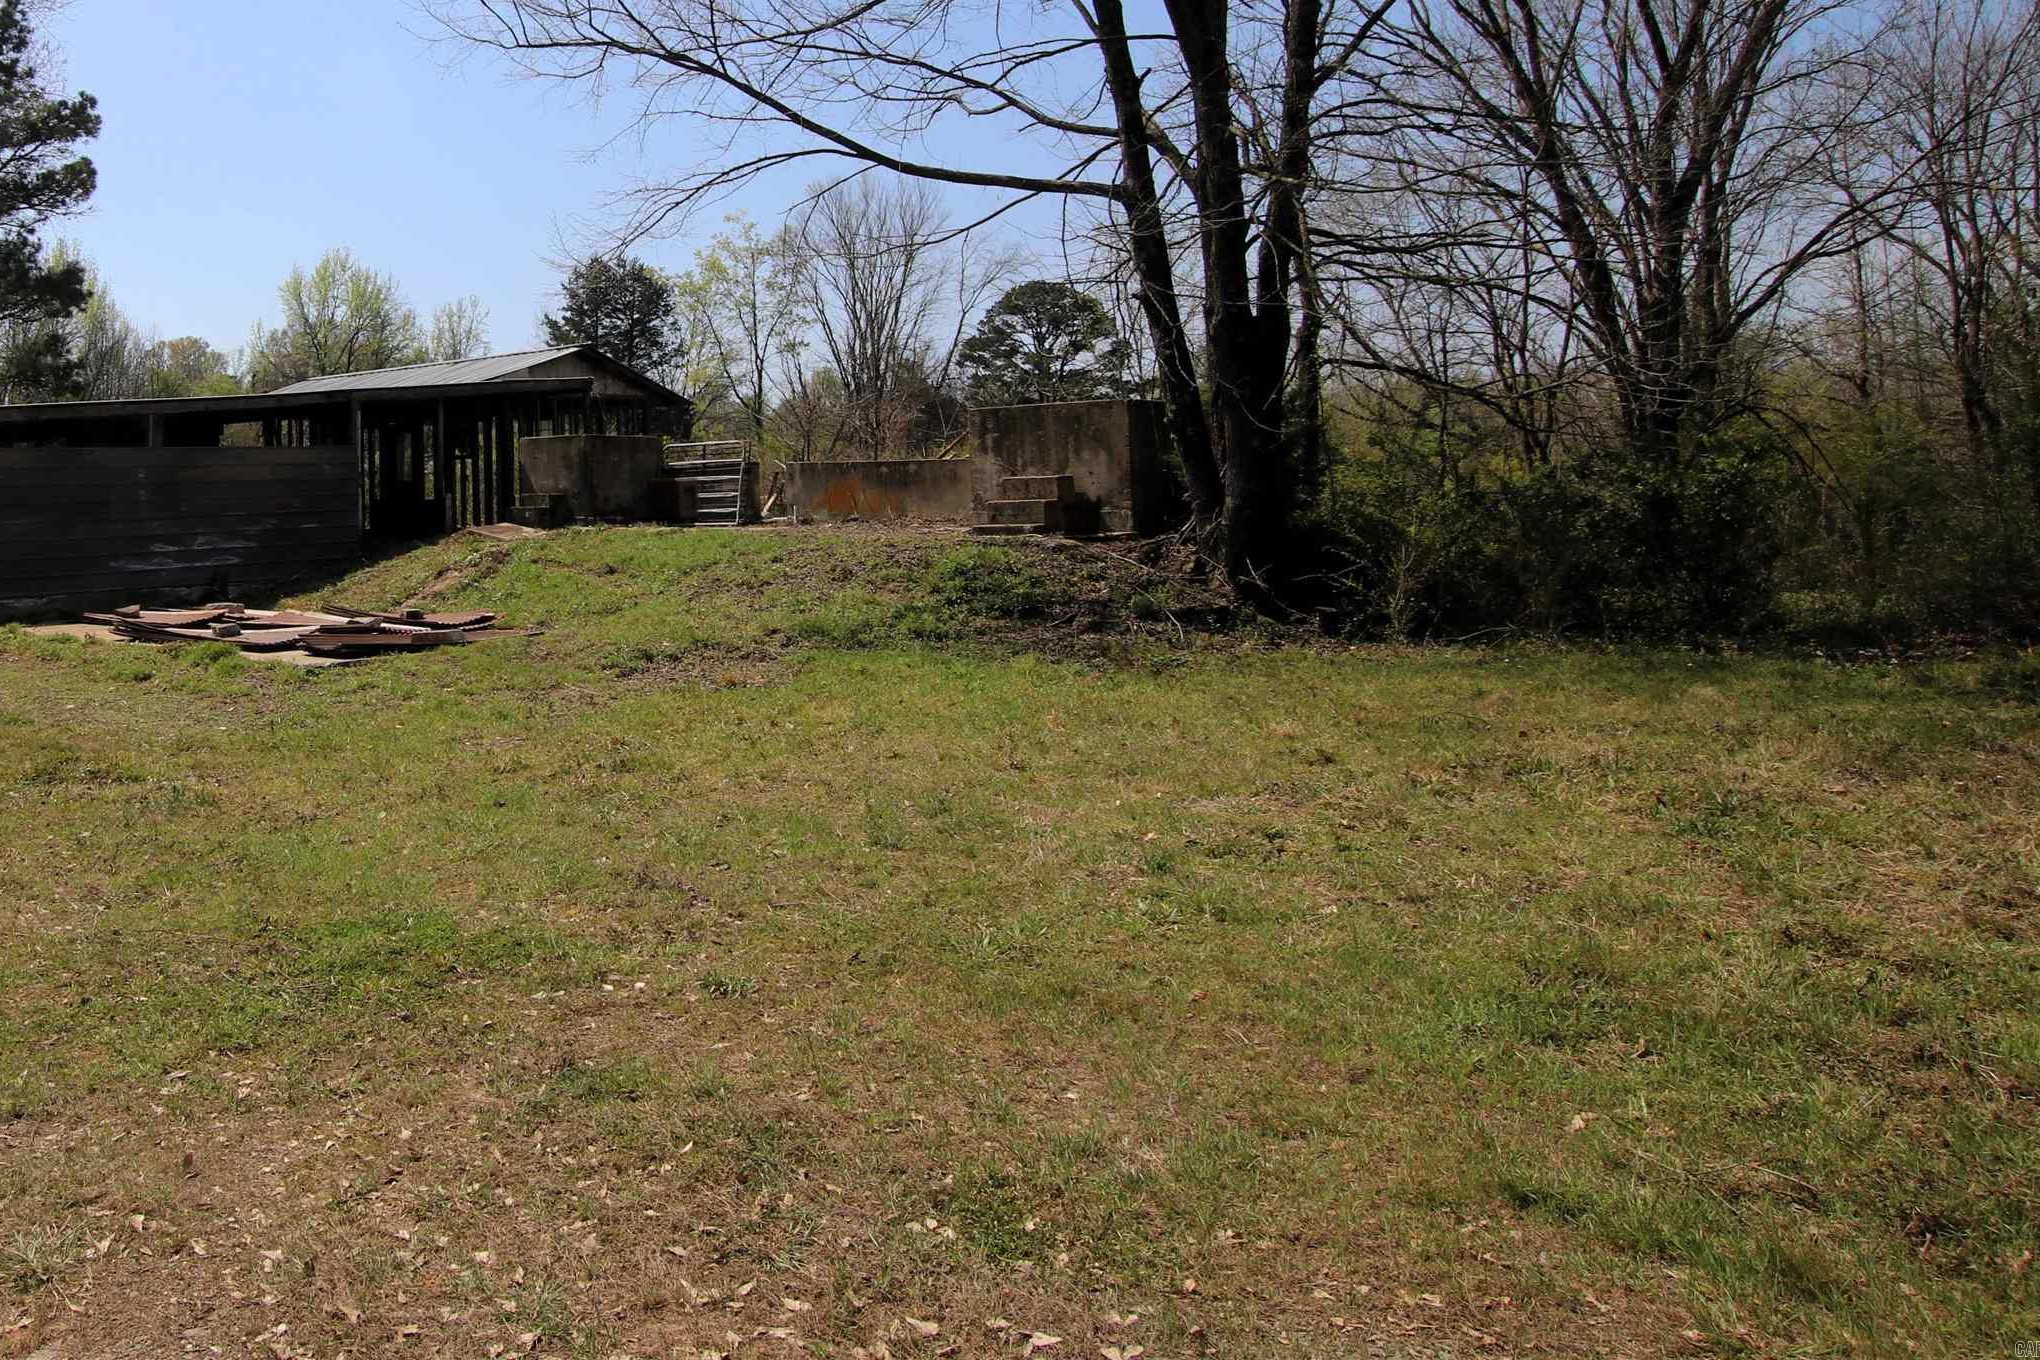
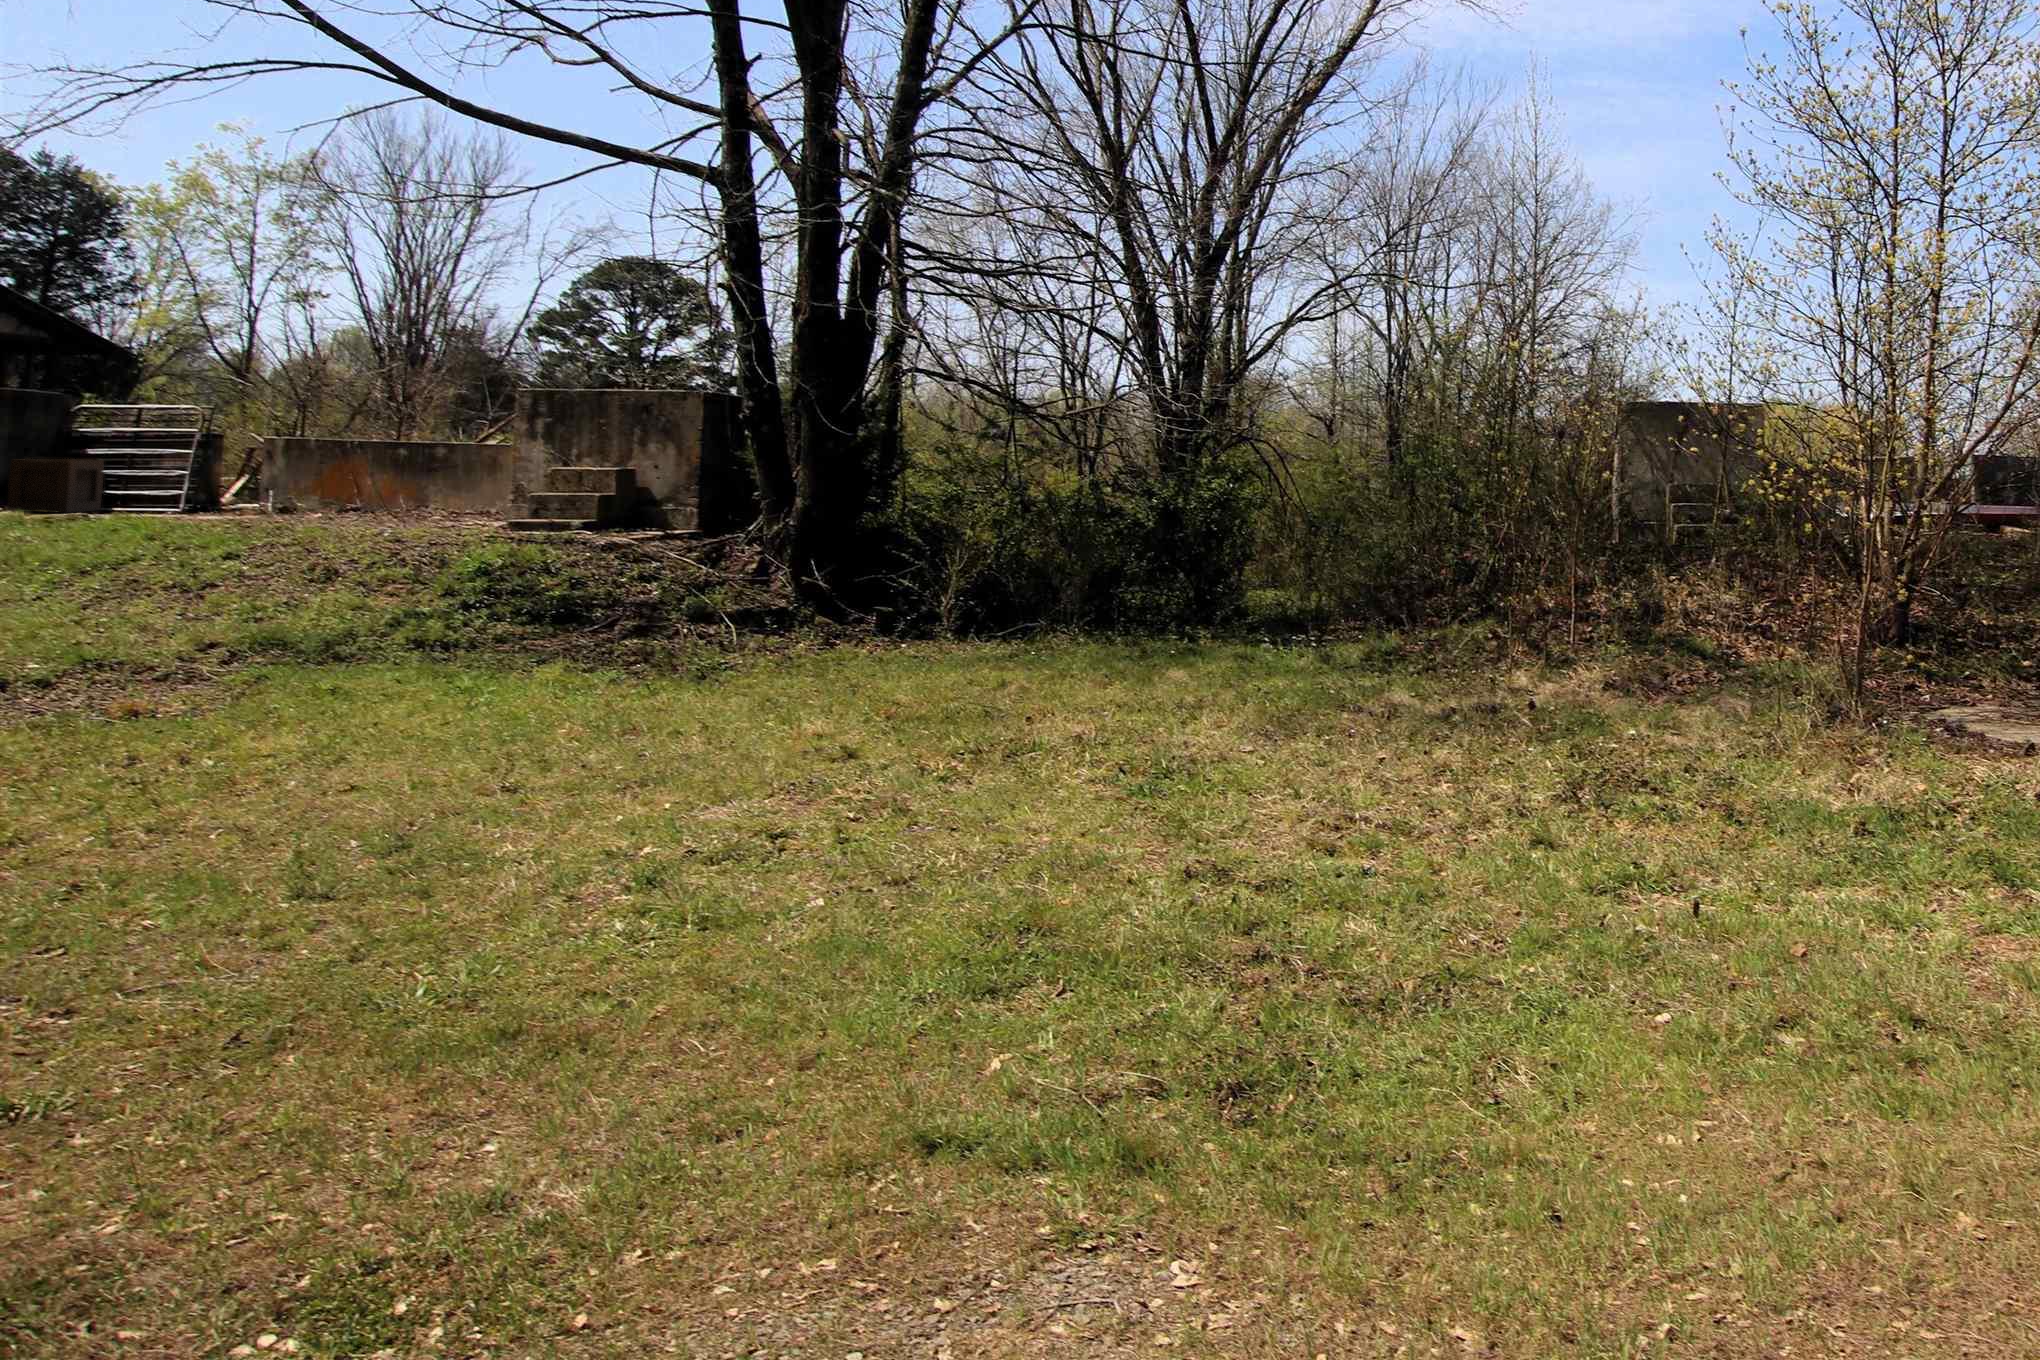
bucket: present [1057,495,1102,538] -> none [617,492,670,540]

